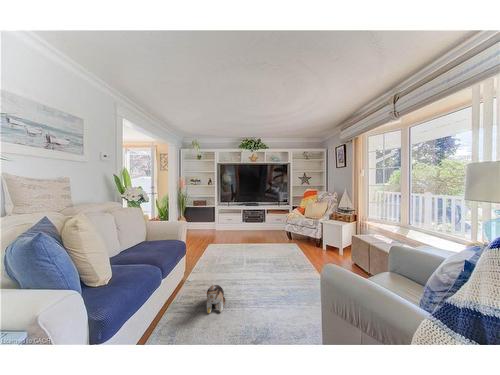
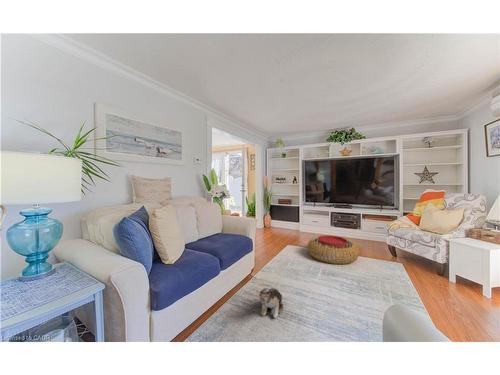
pouf: none [229,230,270,254] -> present [307,235,359,264]

